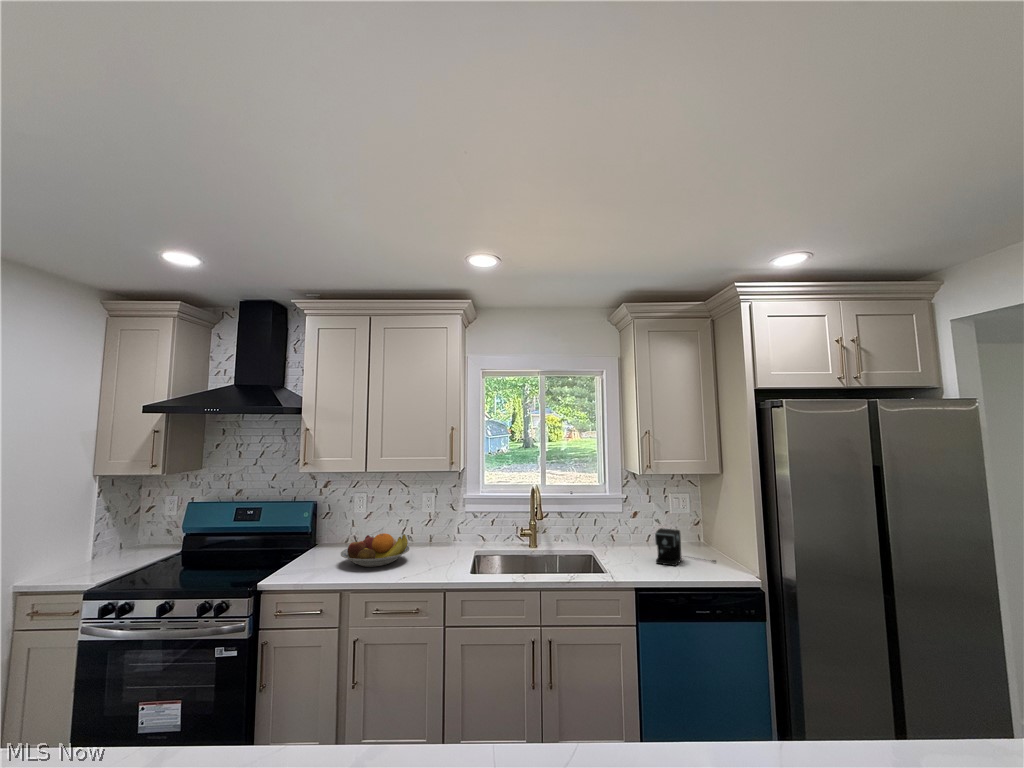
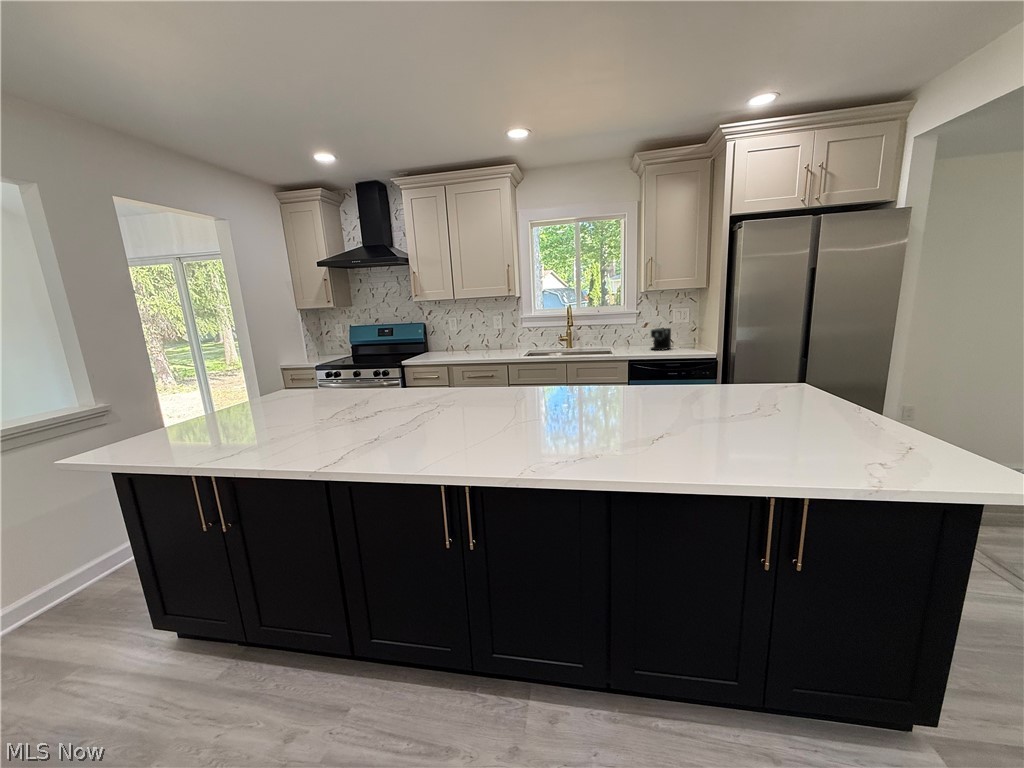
fruit bowl: present [341,533,410,567] -> none [445,337,487,357]

